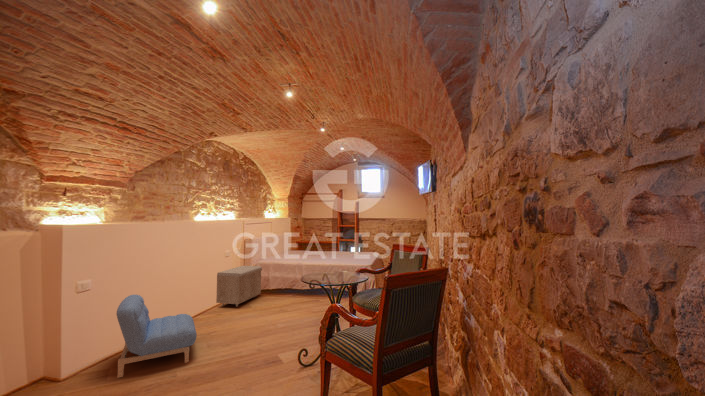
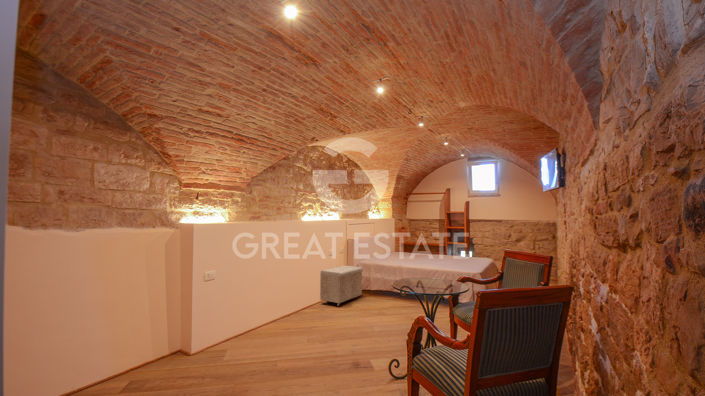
armchair: present [116,295,197,378] -> none [233,286,297,358]

